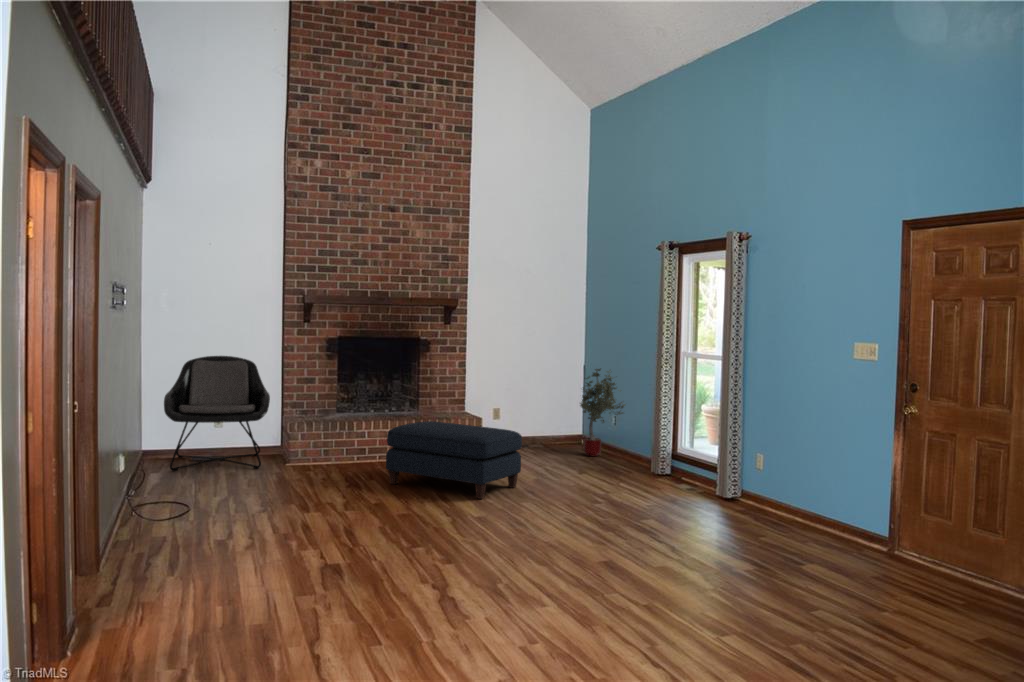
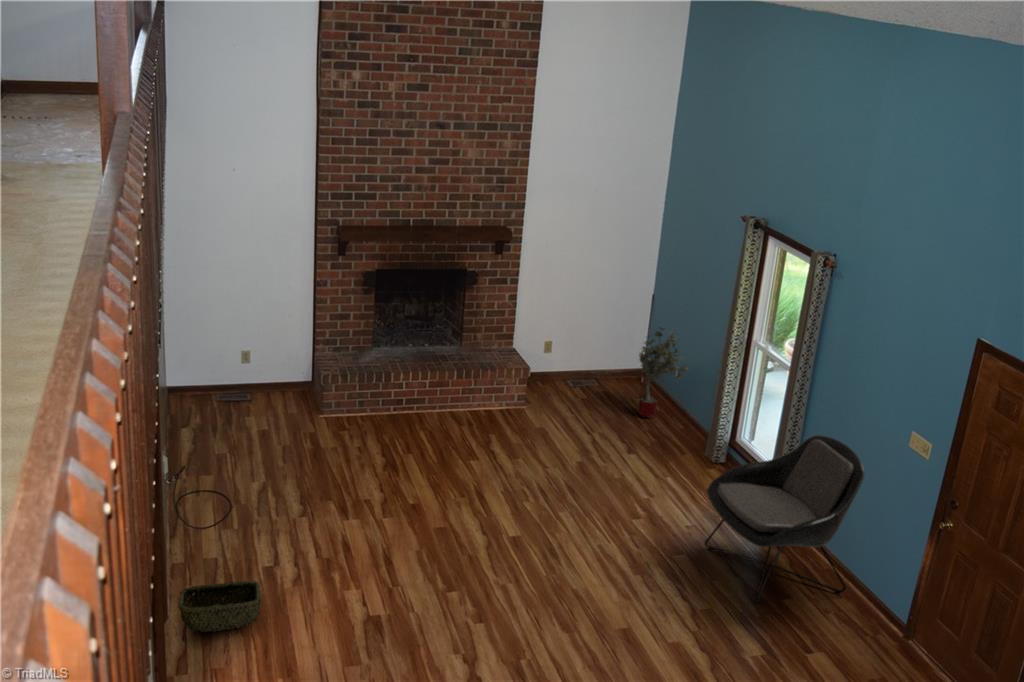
lounge chair: present [164,356,270,471] -> present [705,435,865,603]
ottoman: present [386,421,522,499] -> none [423,397,566,504]
woven basket: none [114,531,211,578] -> present [178,581,261,632]

